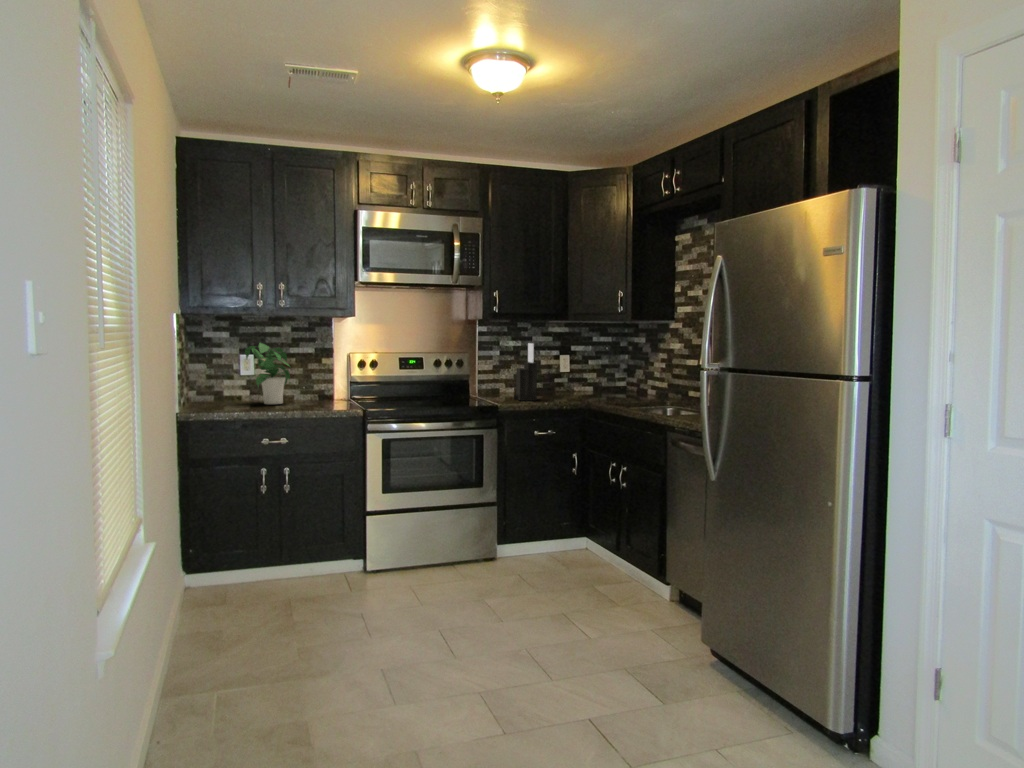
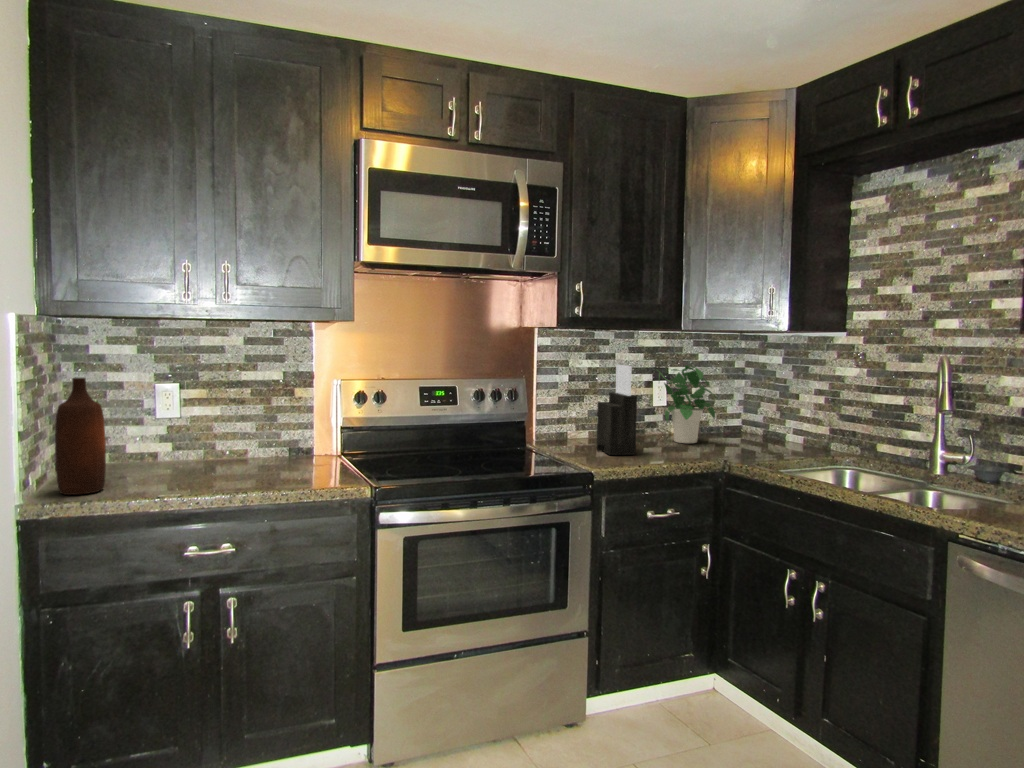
potted plant: present [245,343,290,404] -> present [659,365,715,443]
bottle: none [195,349,220,411] -> present [55,378,106,495]

